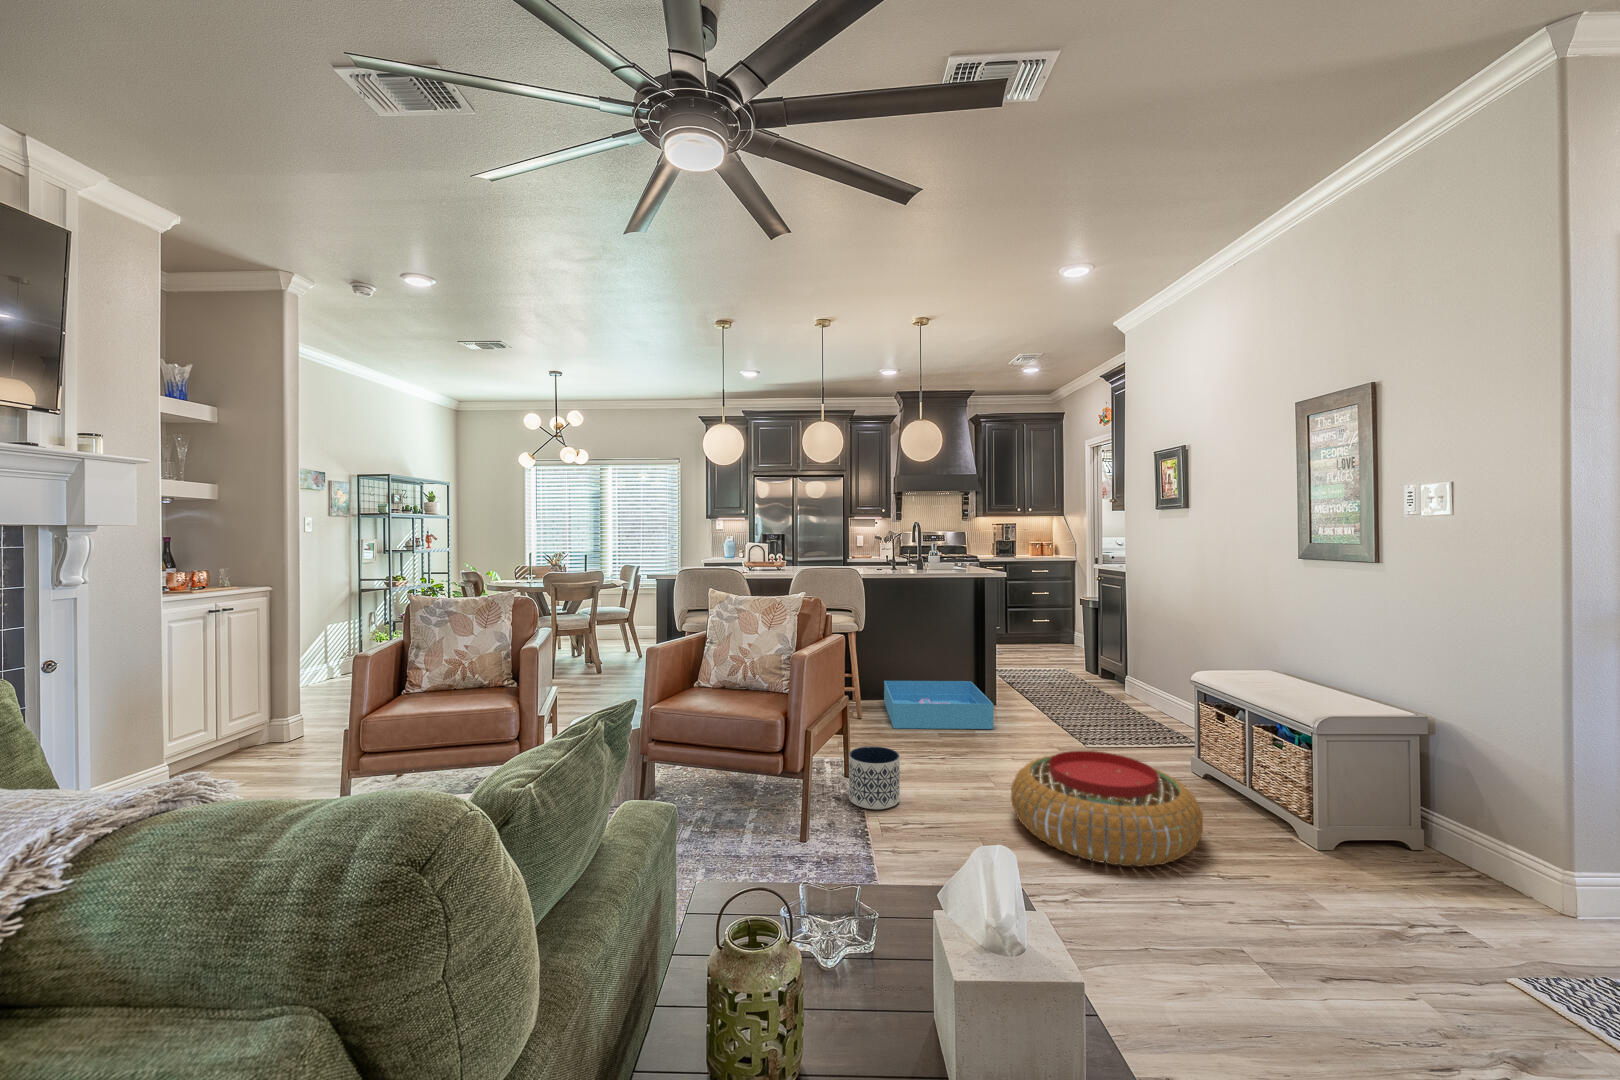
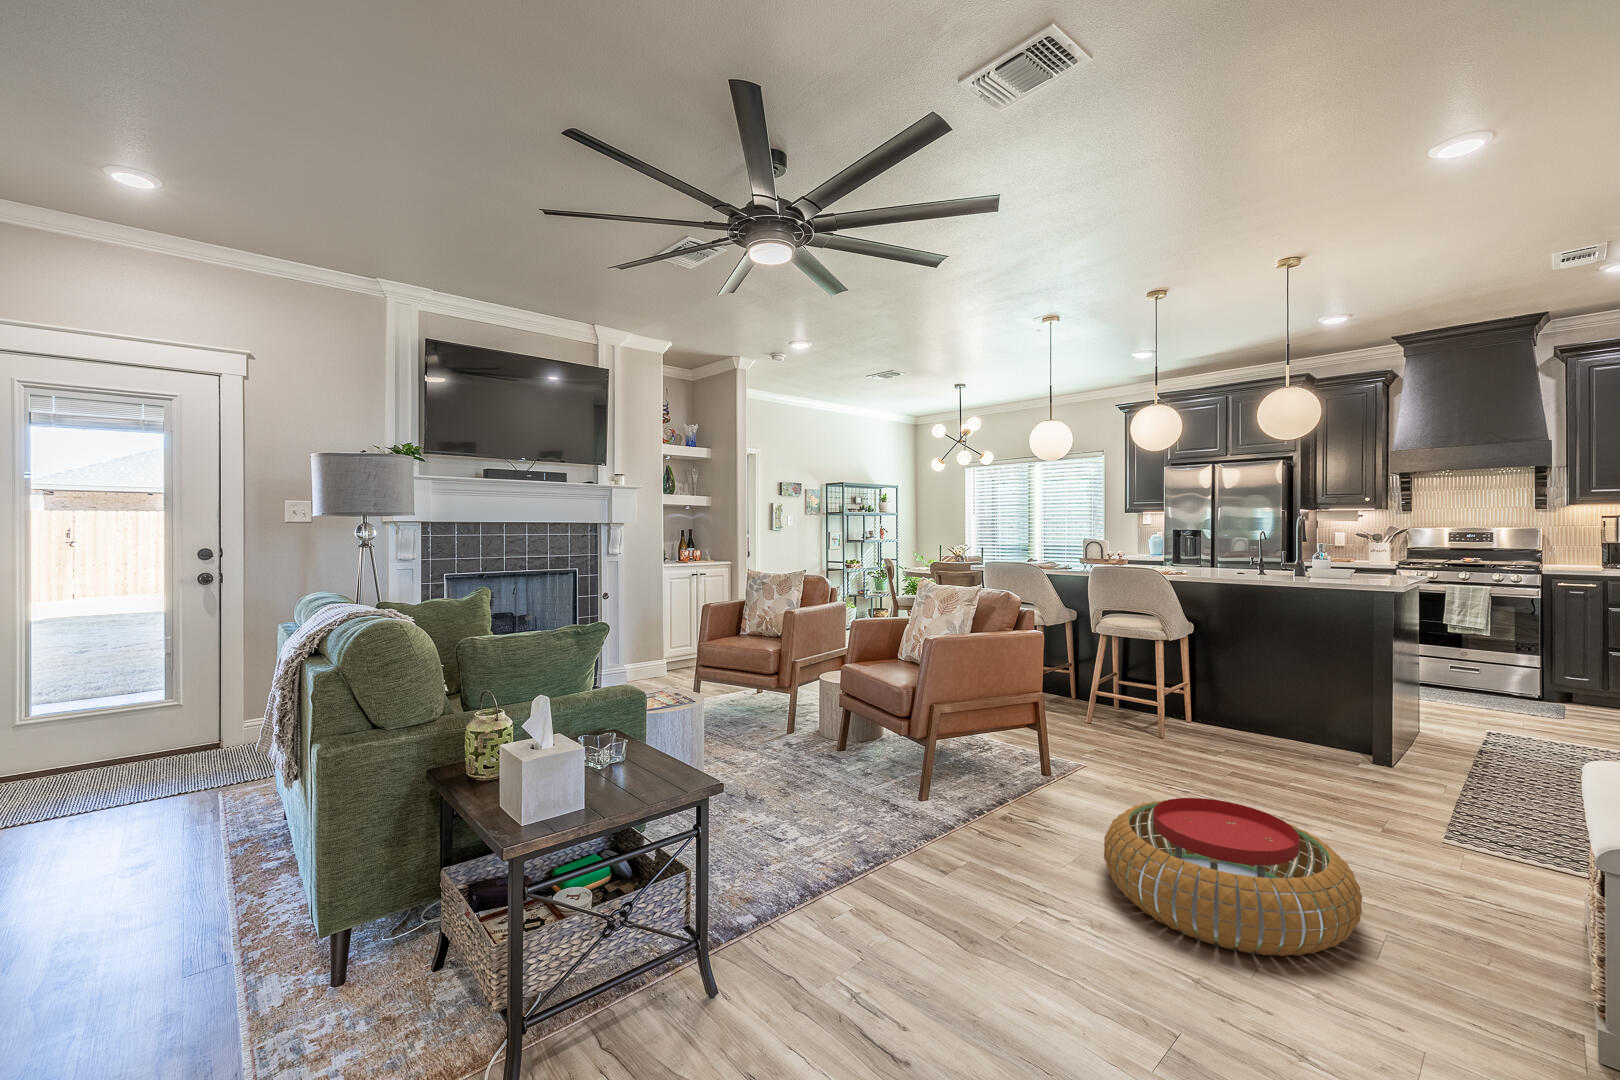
storage bin: present [884,681,993,729] -> none [1165,707,1338,788]
planter: present [849,746,900,809] -> none [994,743,1048,806]

